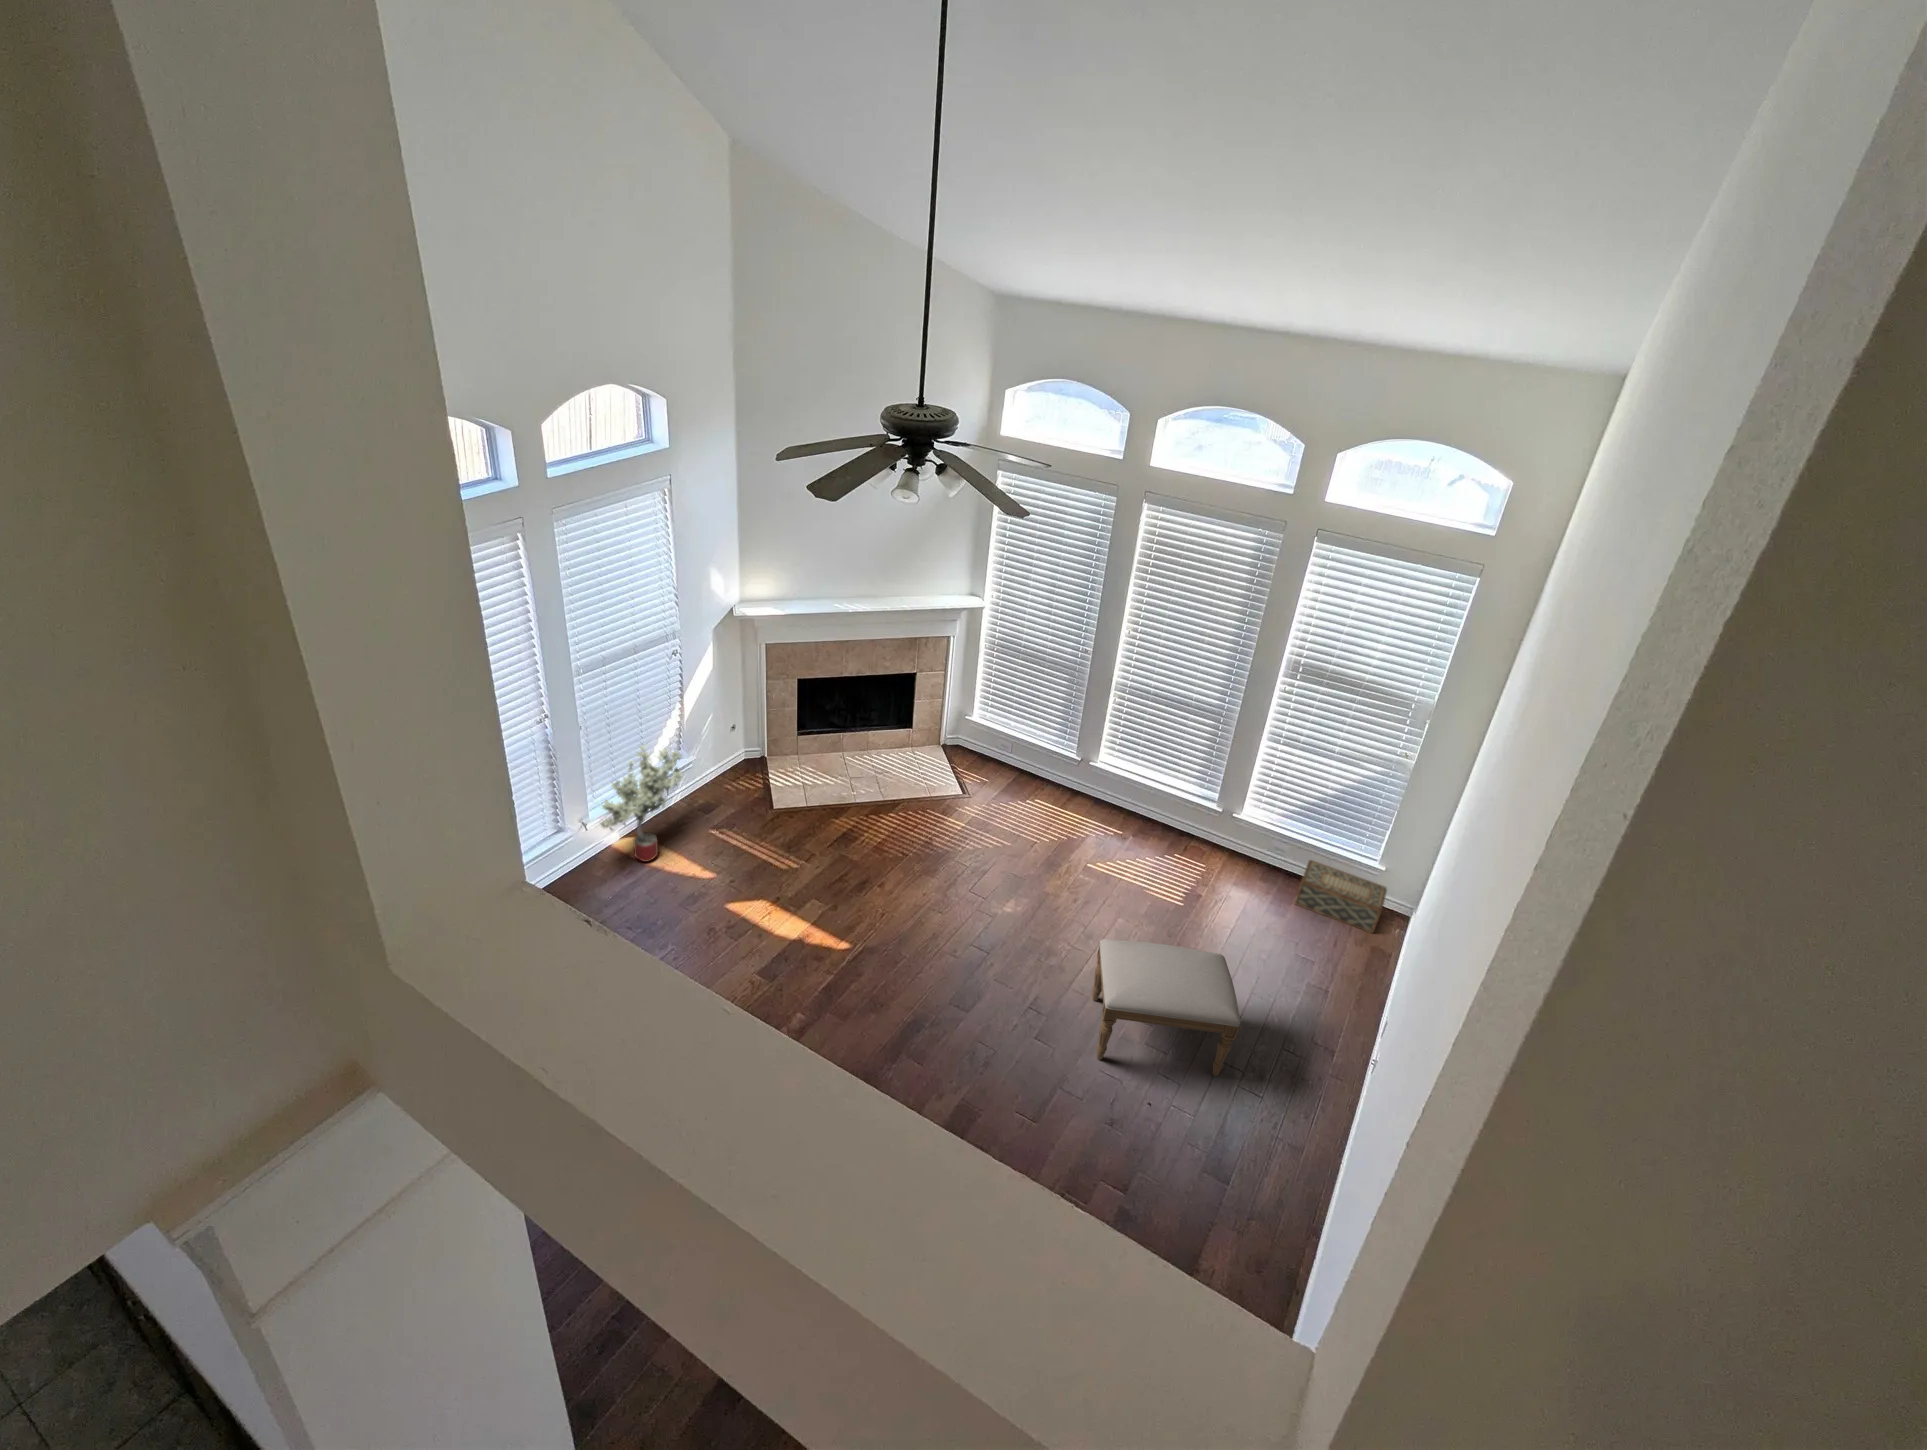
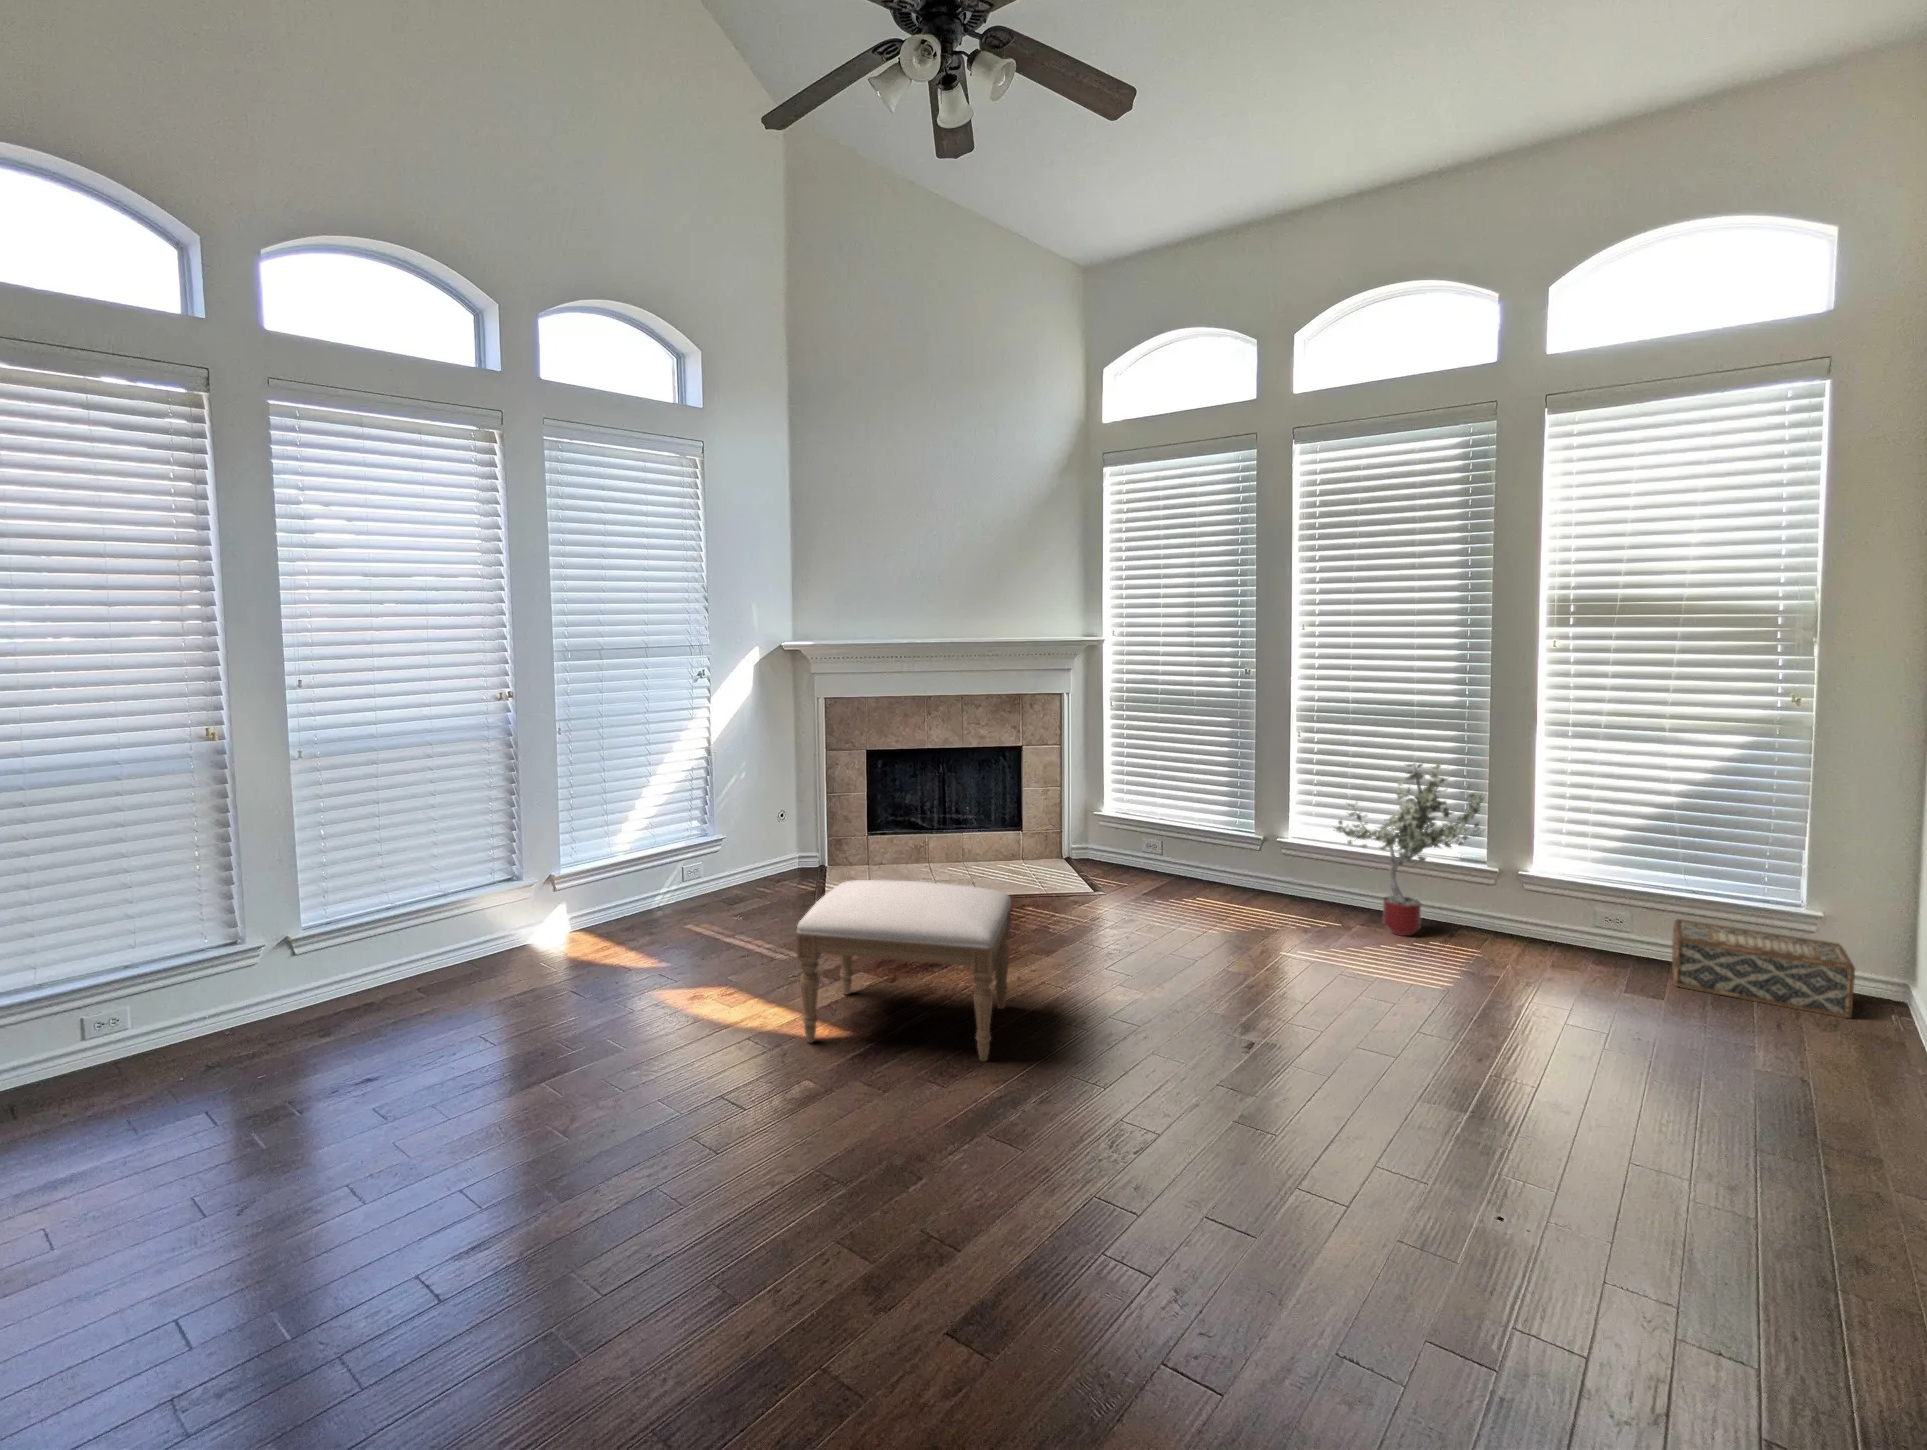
potted tree: present [600,745,682,862] -> present [1334,763,1485,936]
ottoman: present [1092,939,1241,1076] -> present [797,880,1011,1061]

